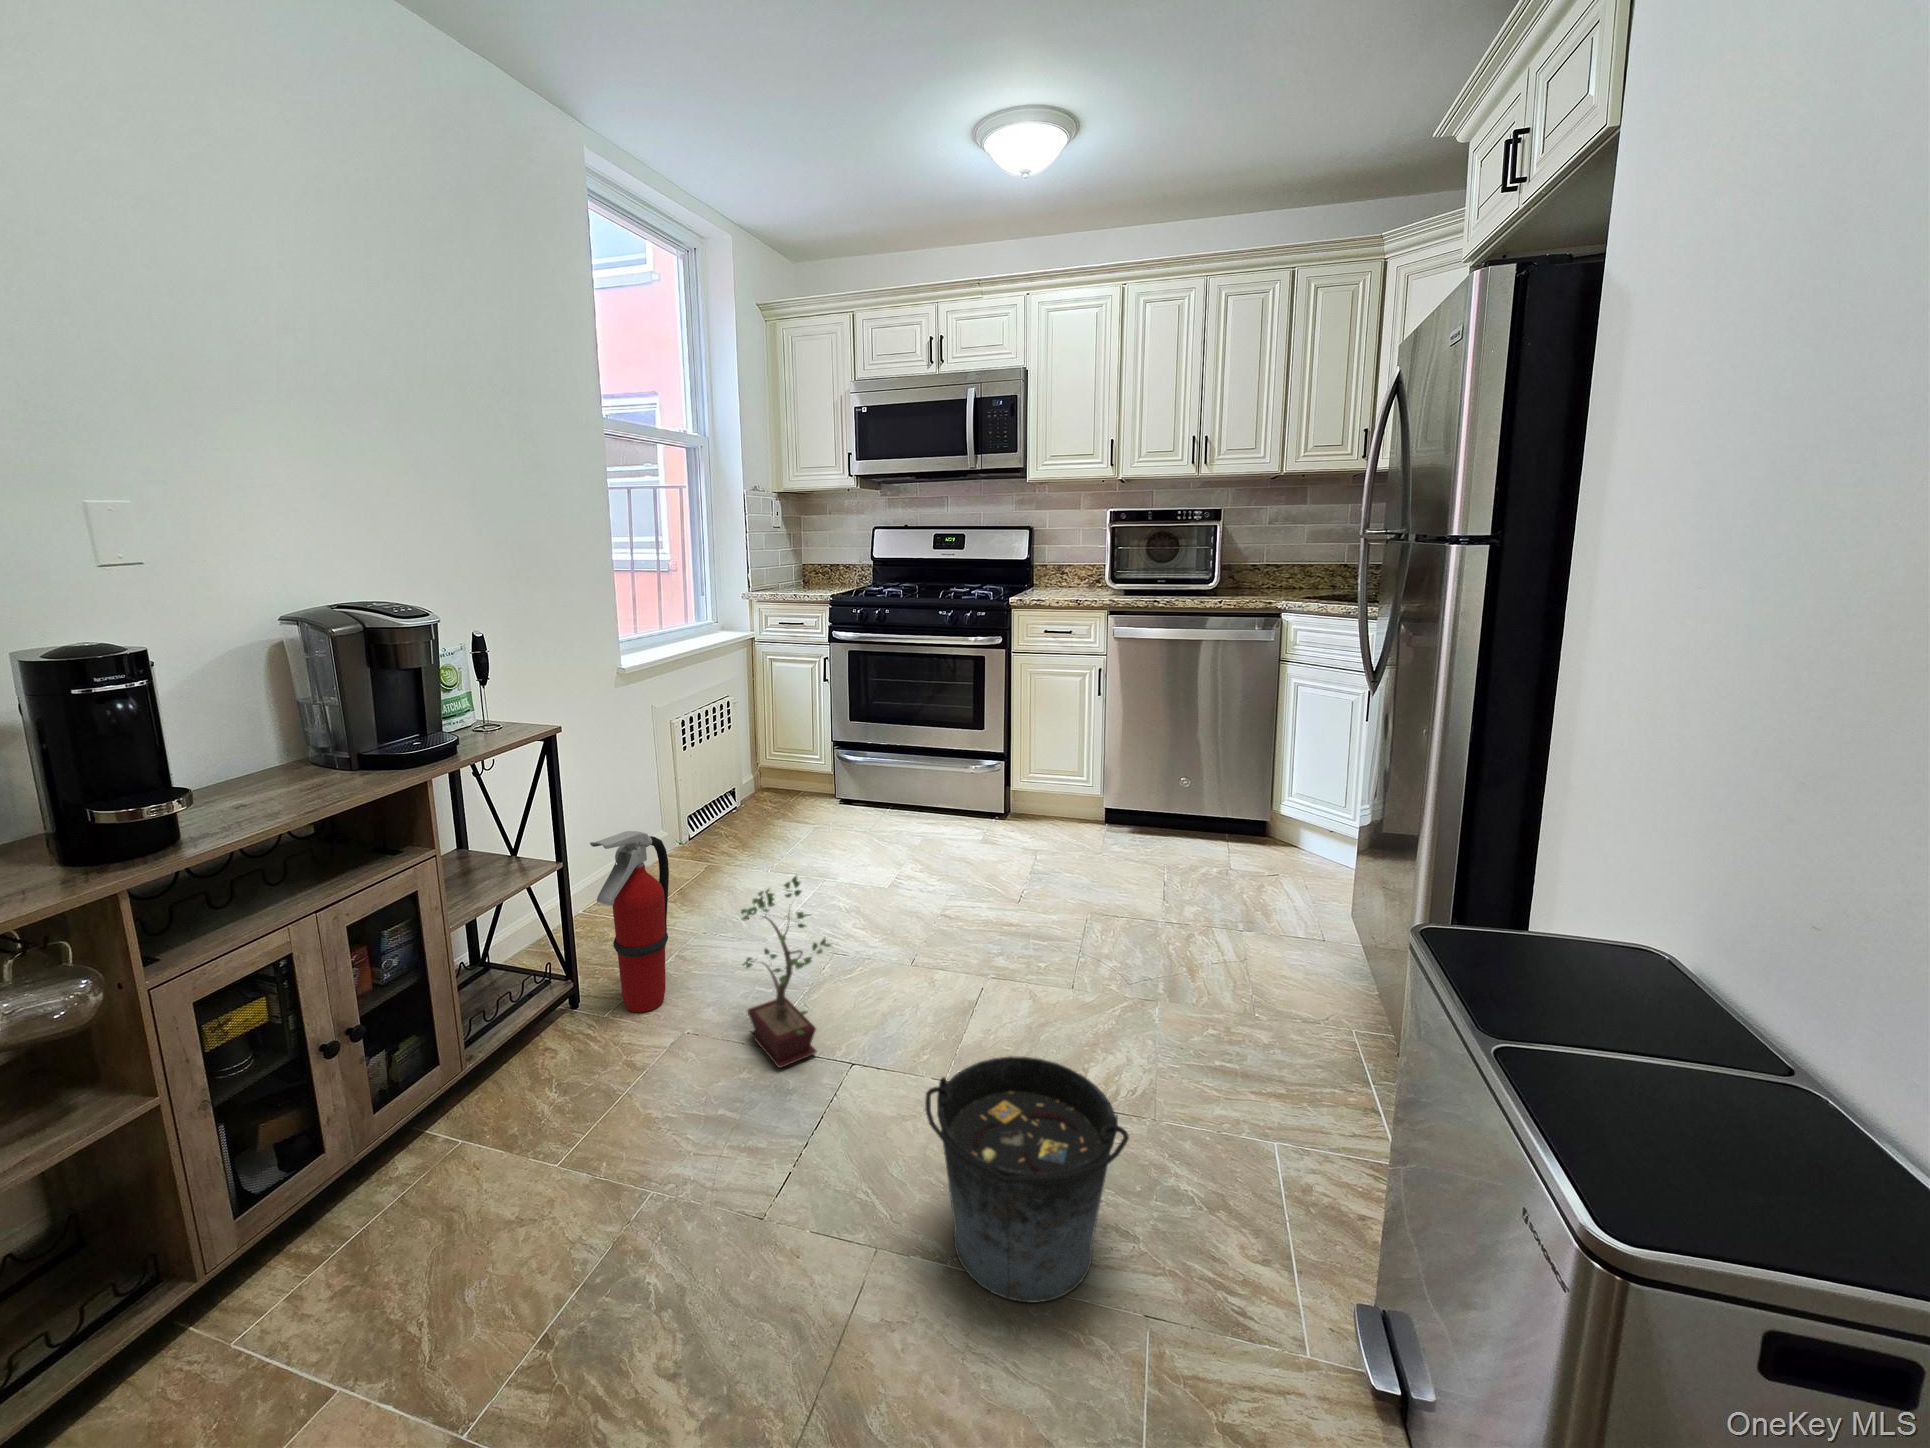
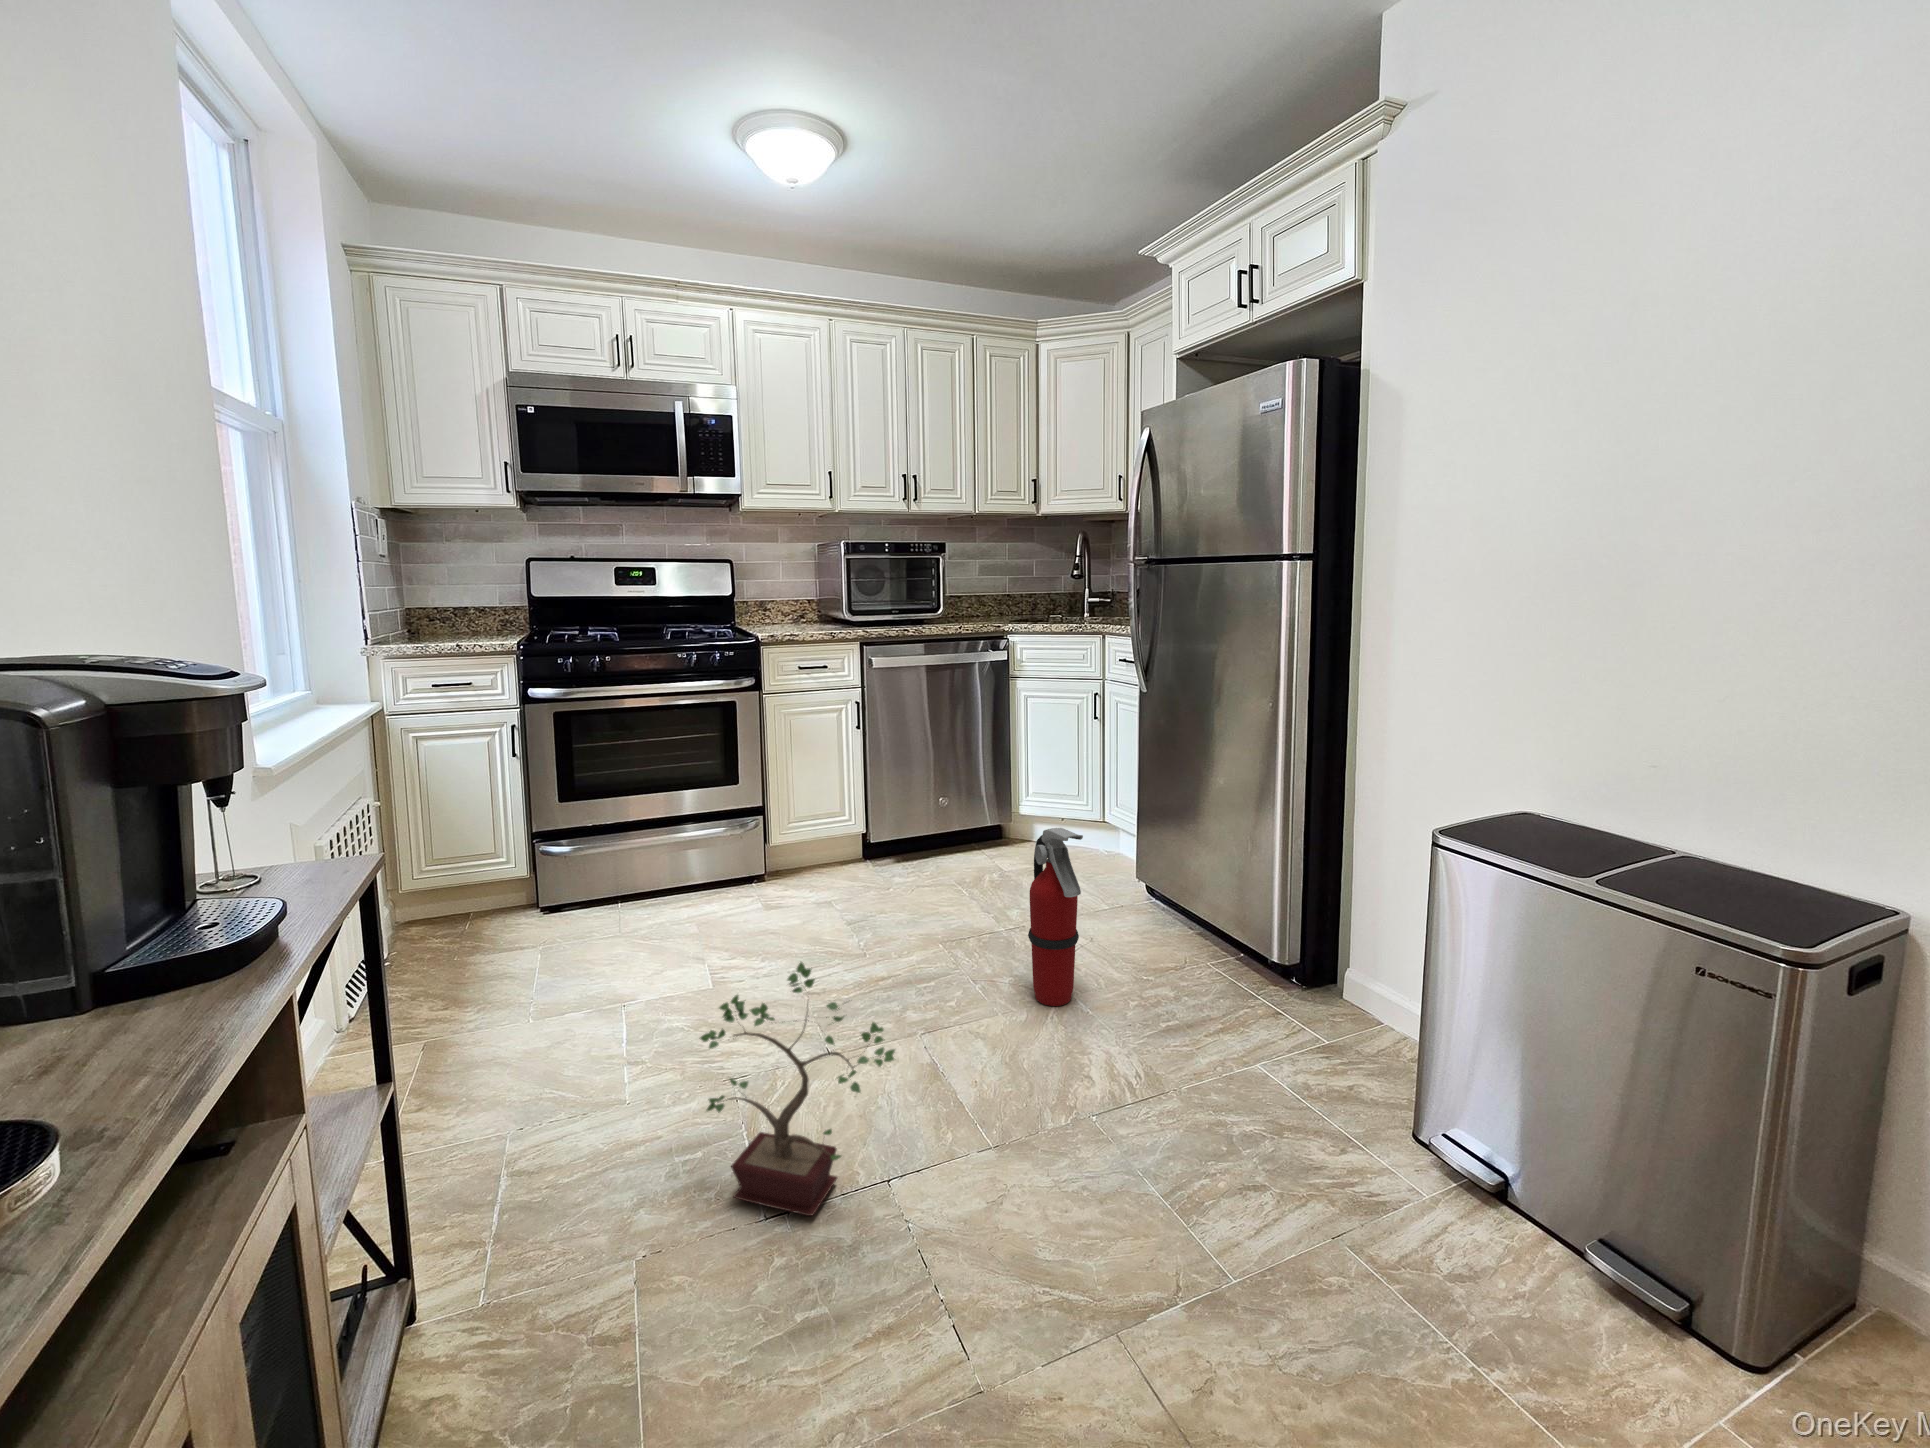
fire extinguisher: present [590,831,669,1012] -> present [1028,828,1083,1006]
bucket: present [925,1056,1129,1302] -> none [1116,1054,1312,1297]

